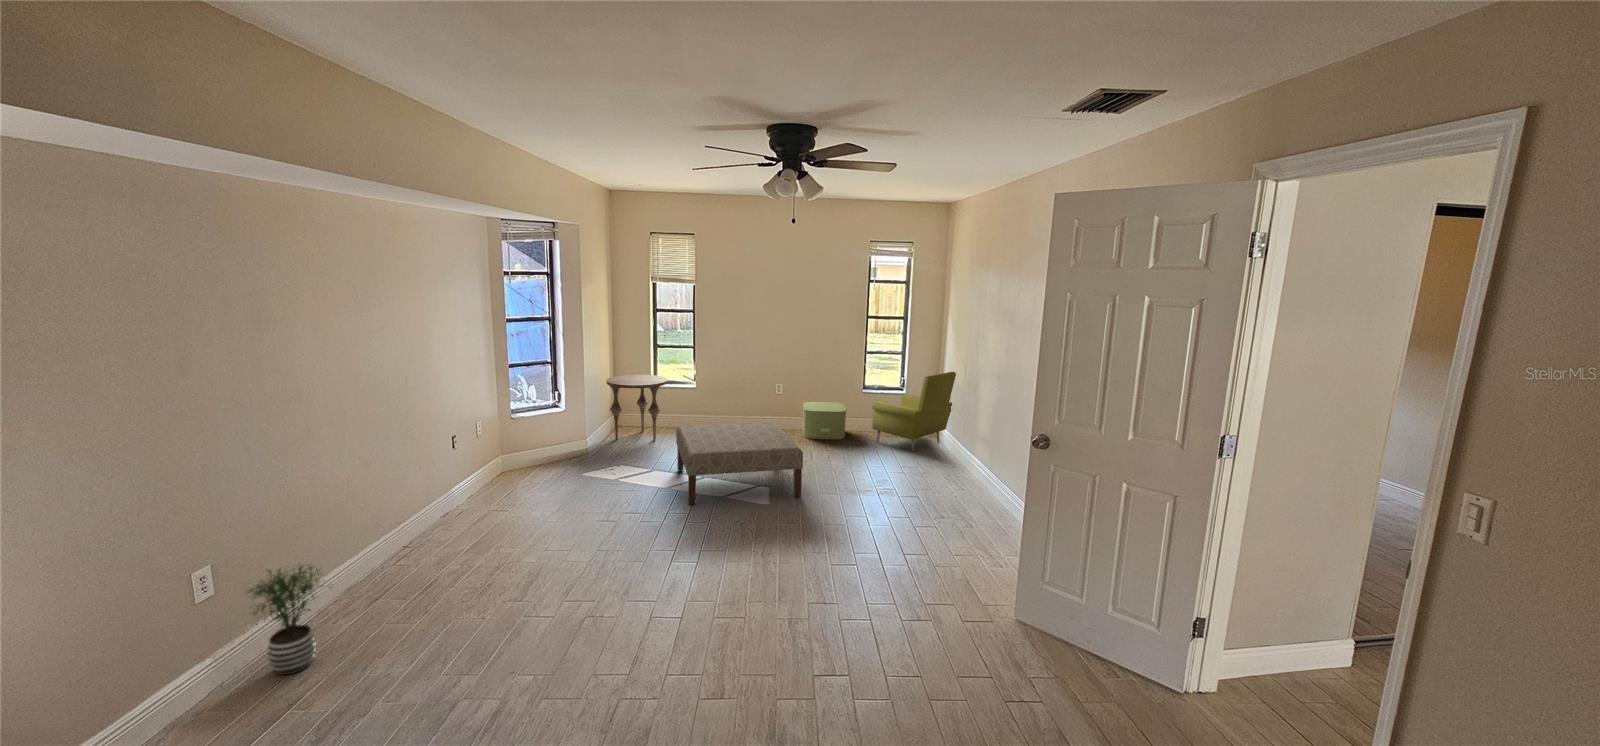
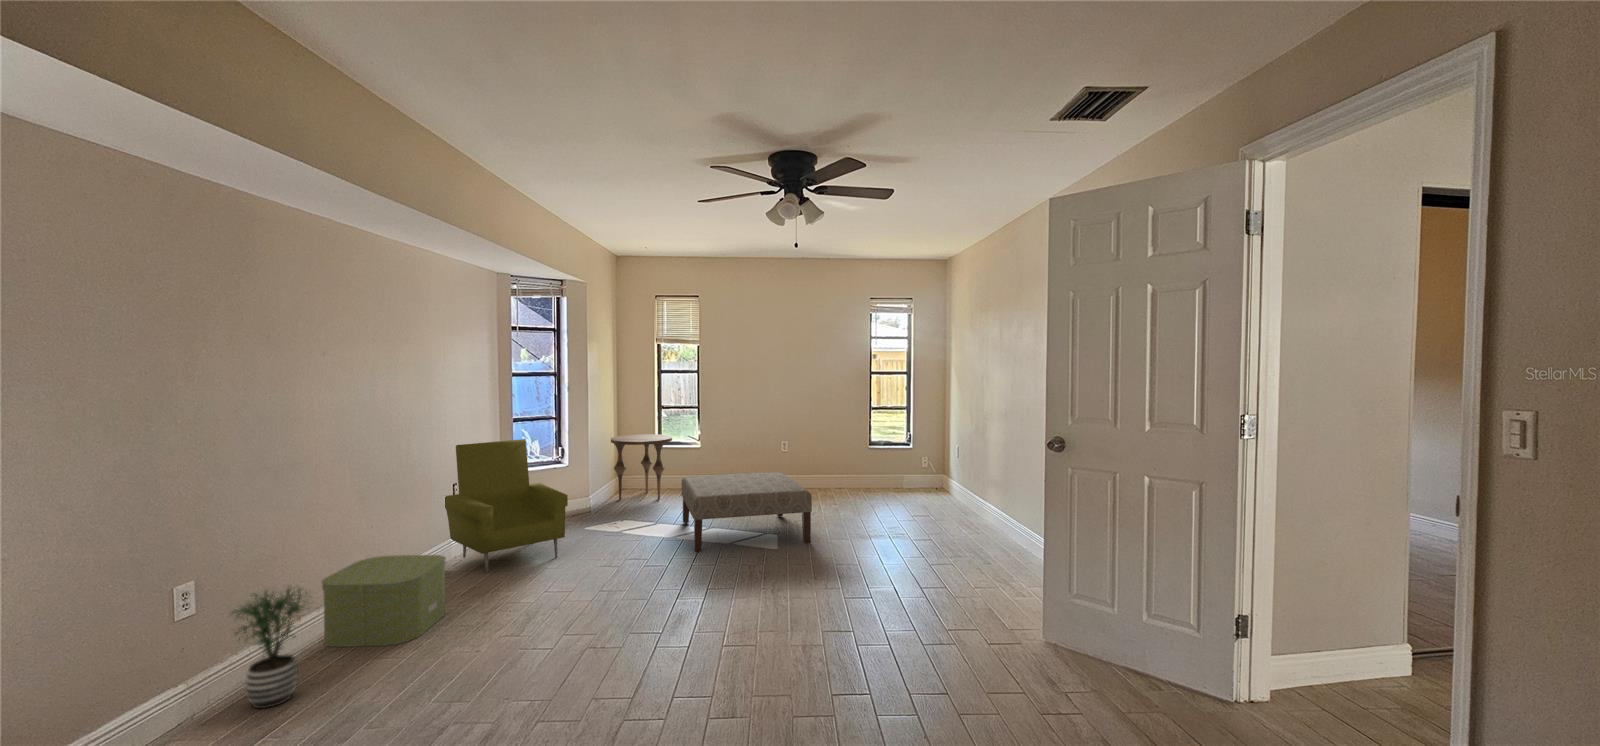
armchair: present [872,372,956,452] -> present [445,439,568,573]
storage box: present [803,402,846,439] -> present [322,555,446,647]

